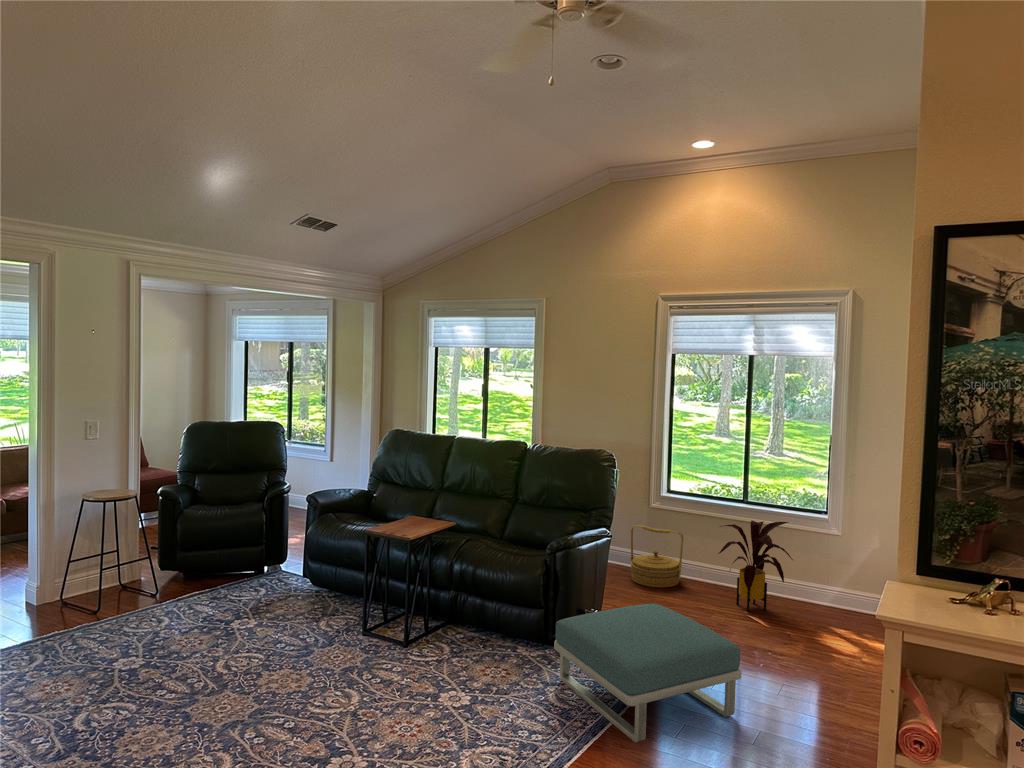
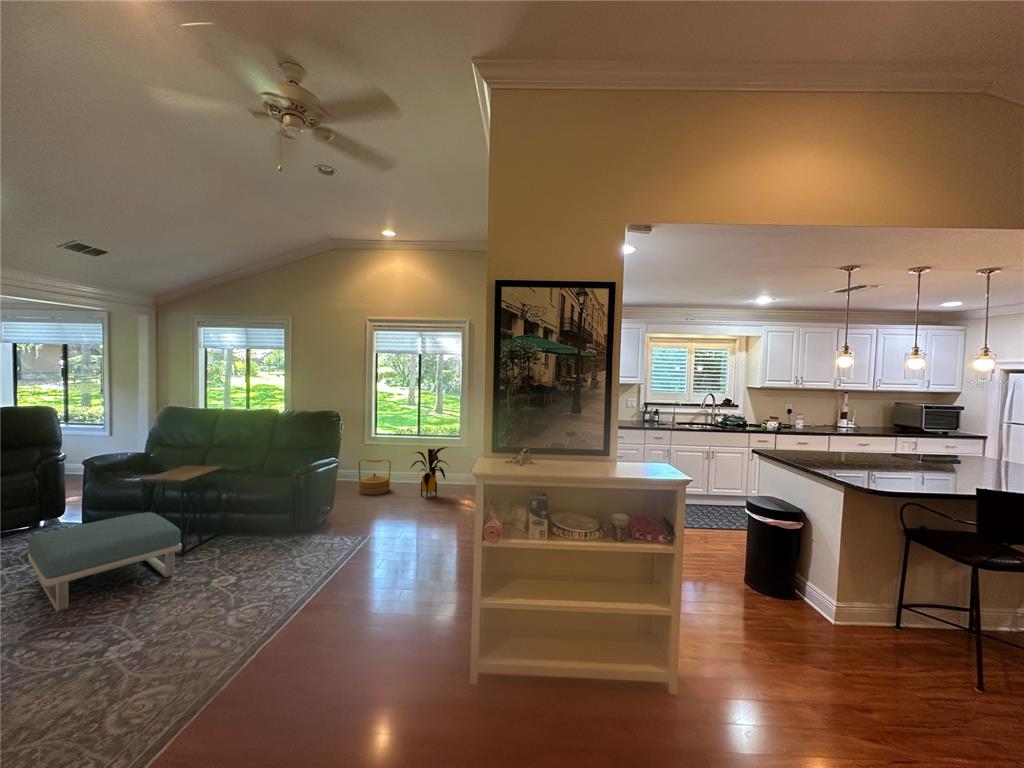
footstool: present [554,604,741,742] -> present [28,512,182,611]

